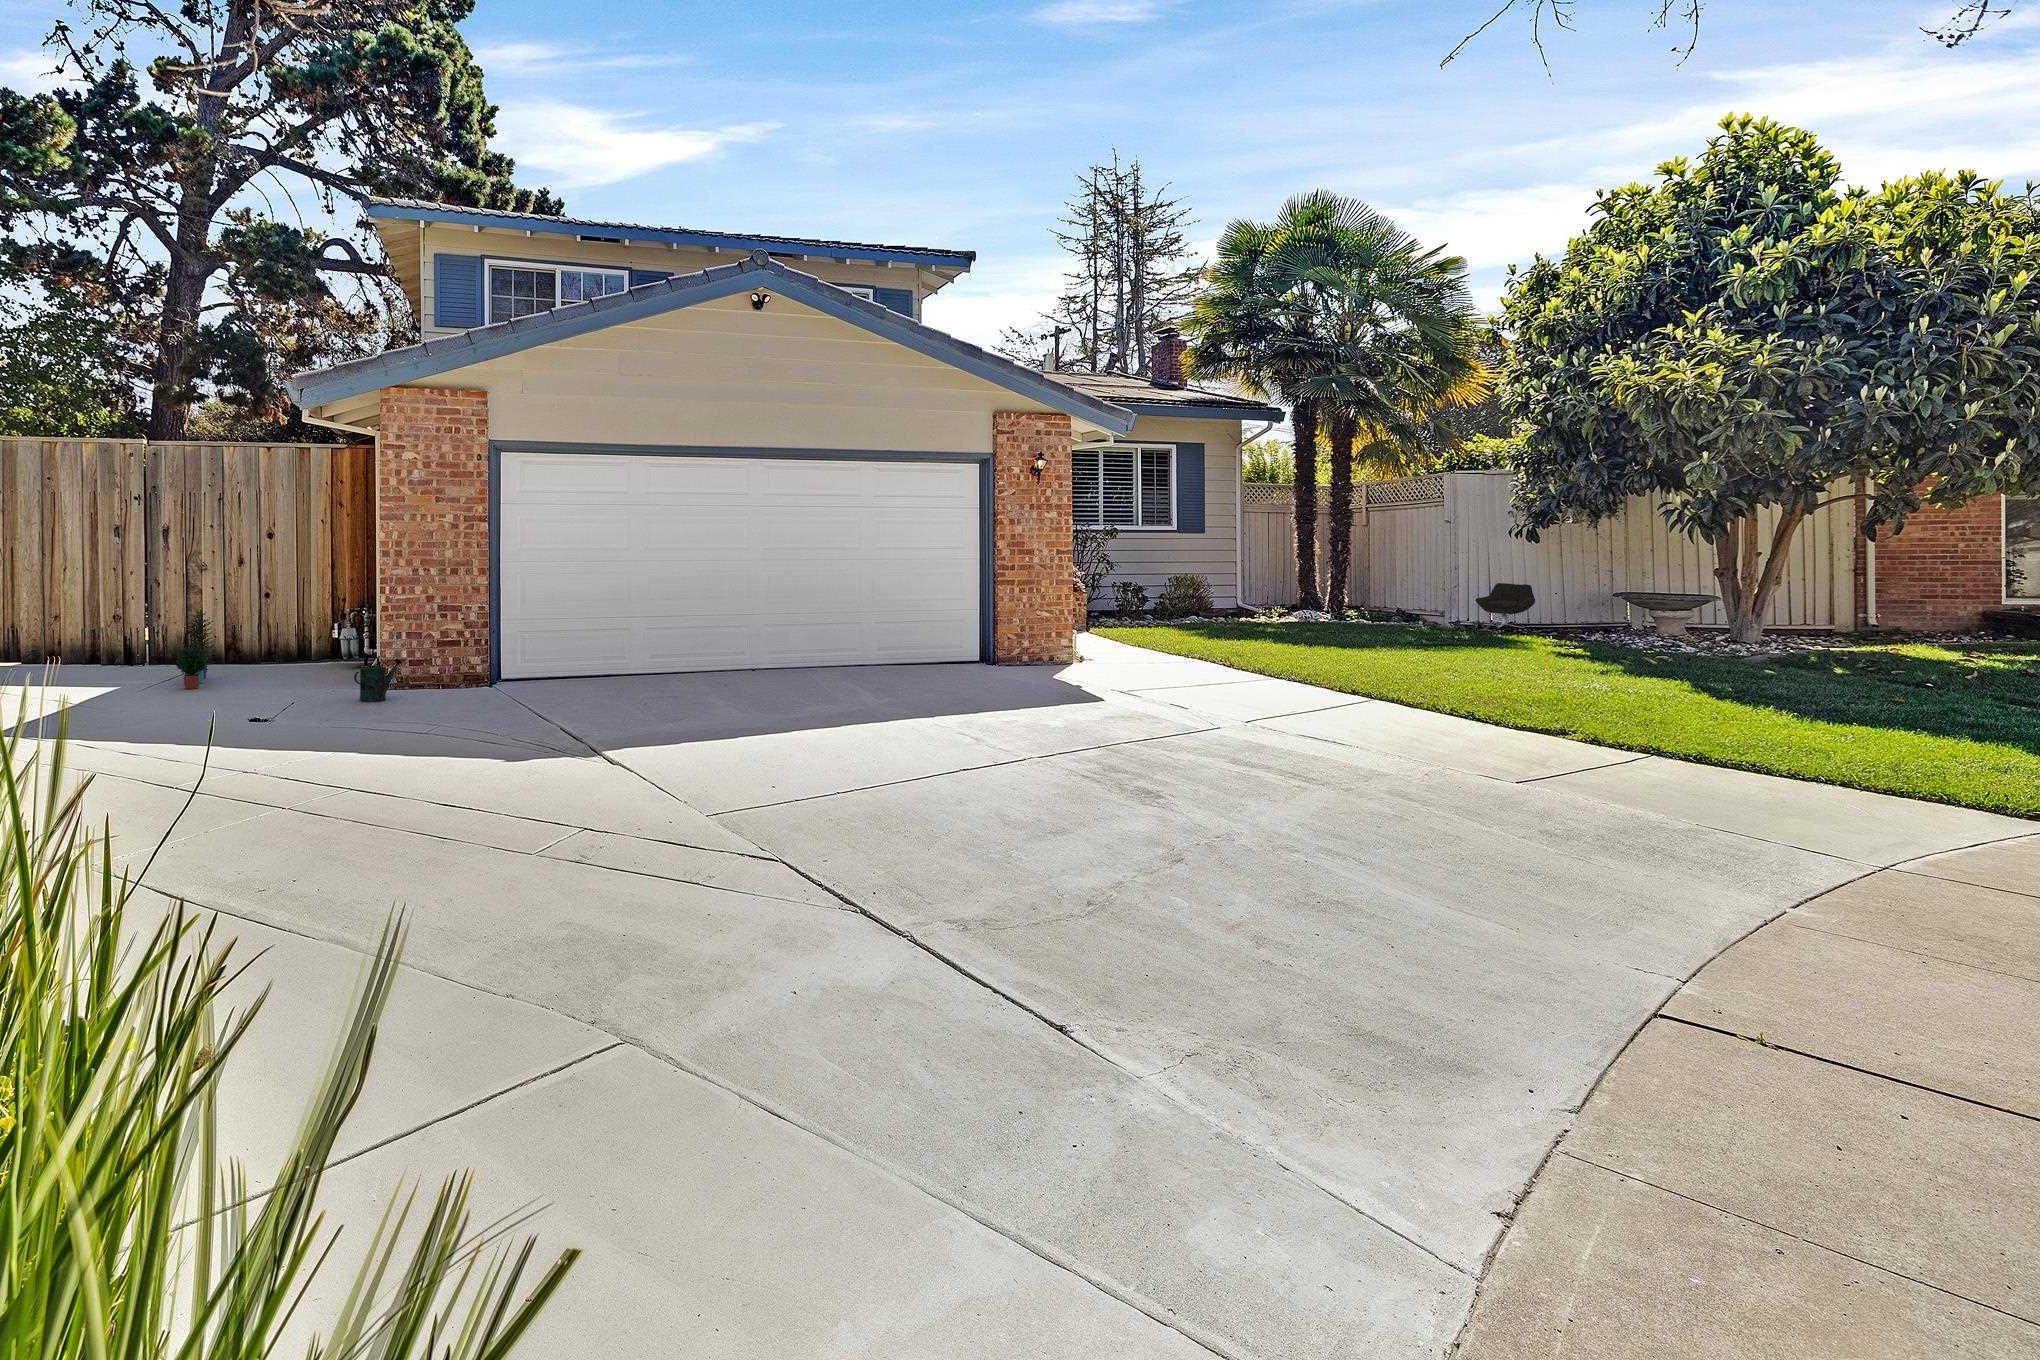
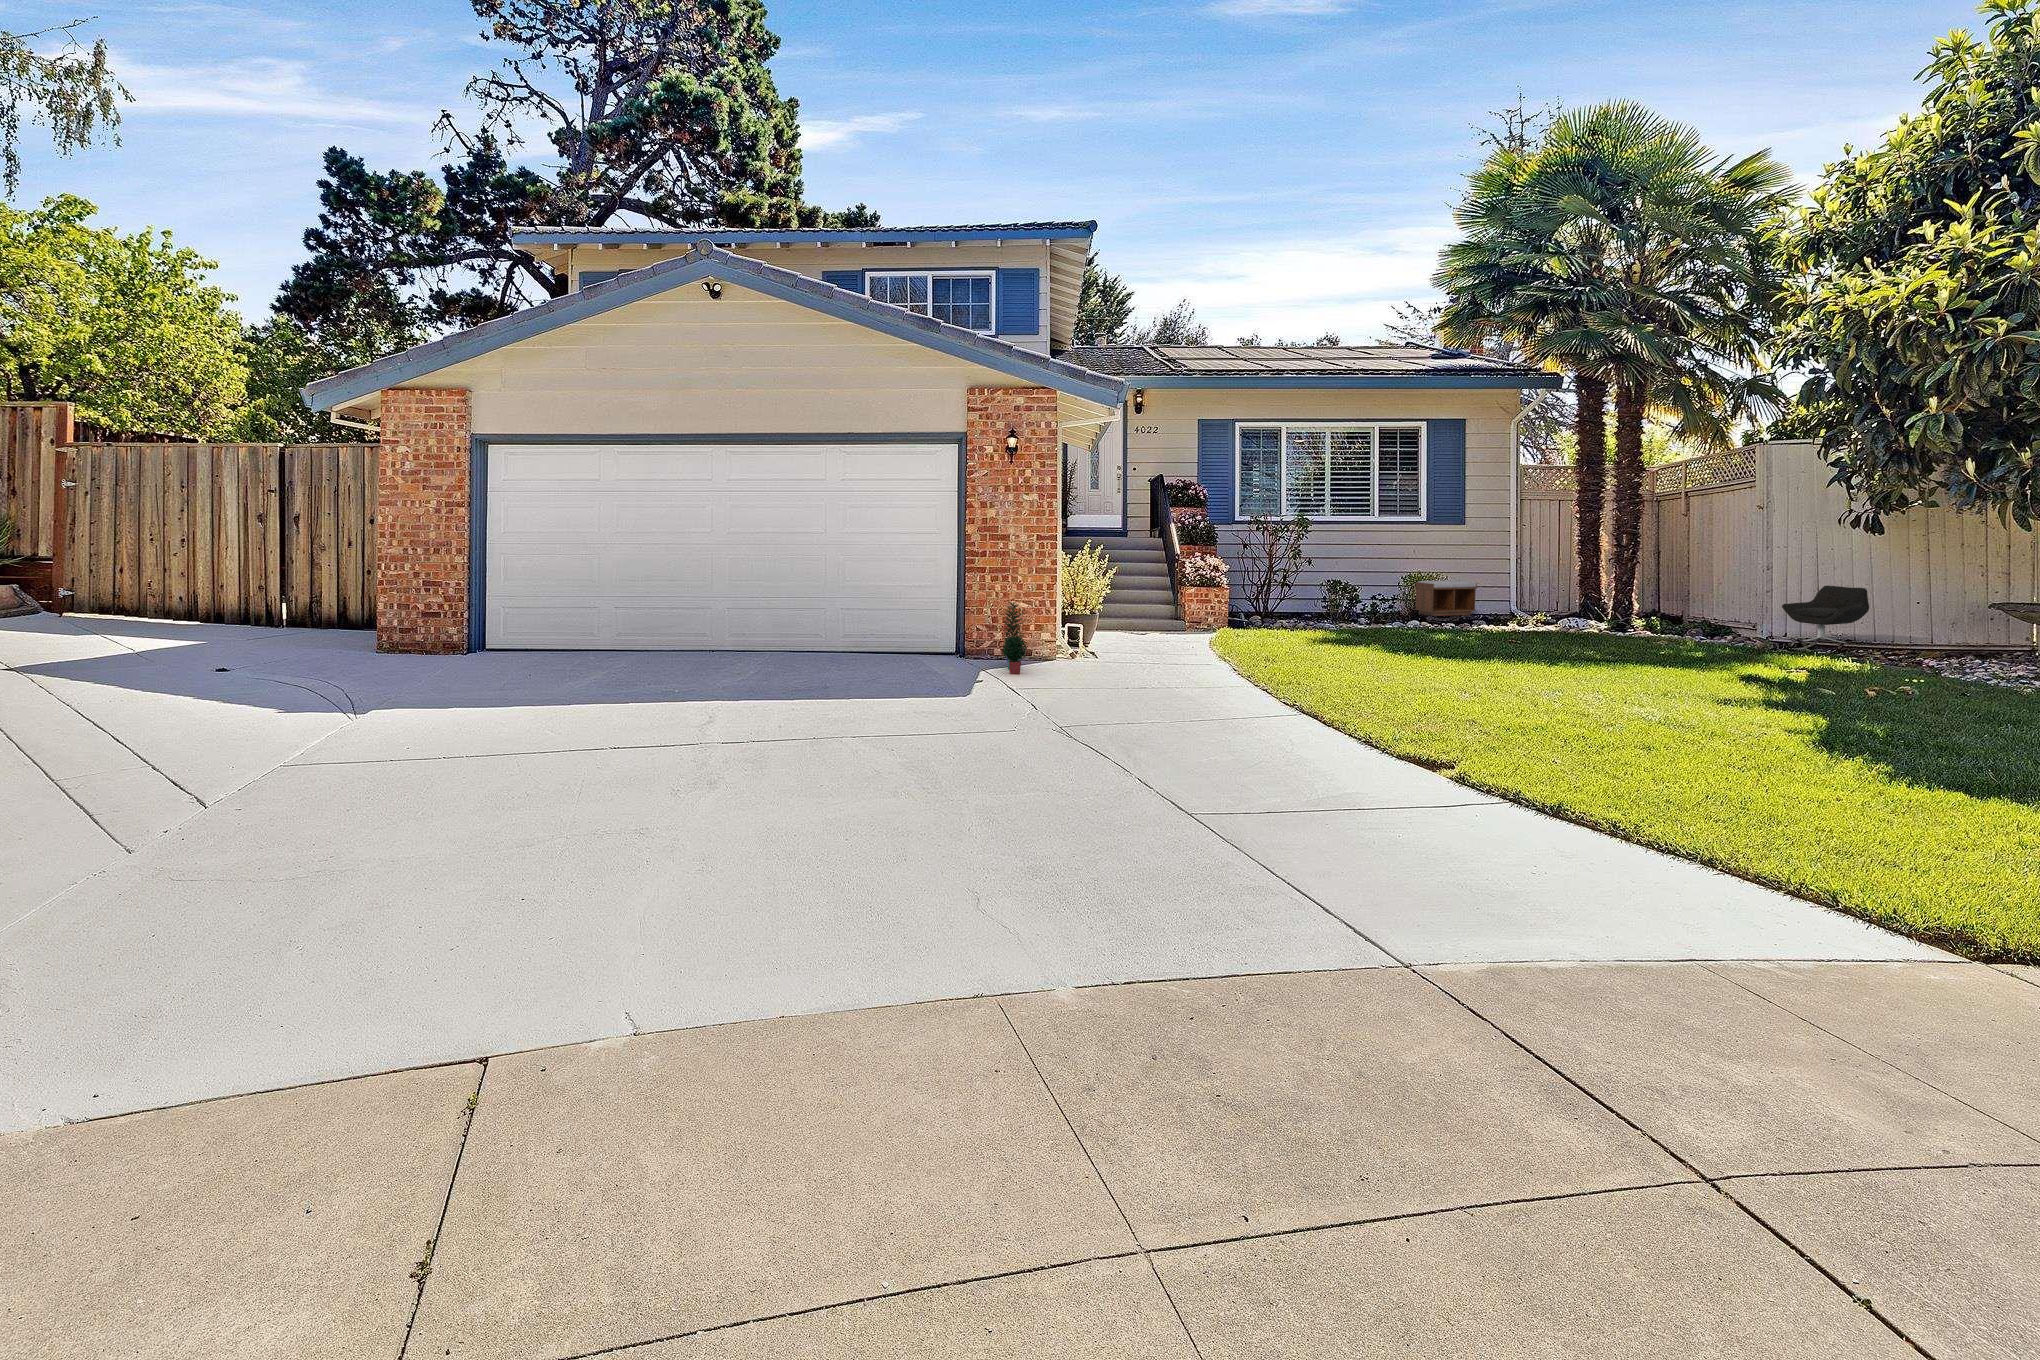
bench: none [1184,583,1230,615] -> present [1415,580,1477,616]
potted plant: present [176,609,214,689] -> present [1002,602,1027,674]
watering can: present [354,659,403,702] -> none [336,624,389,659]

